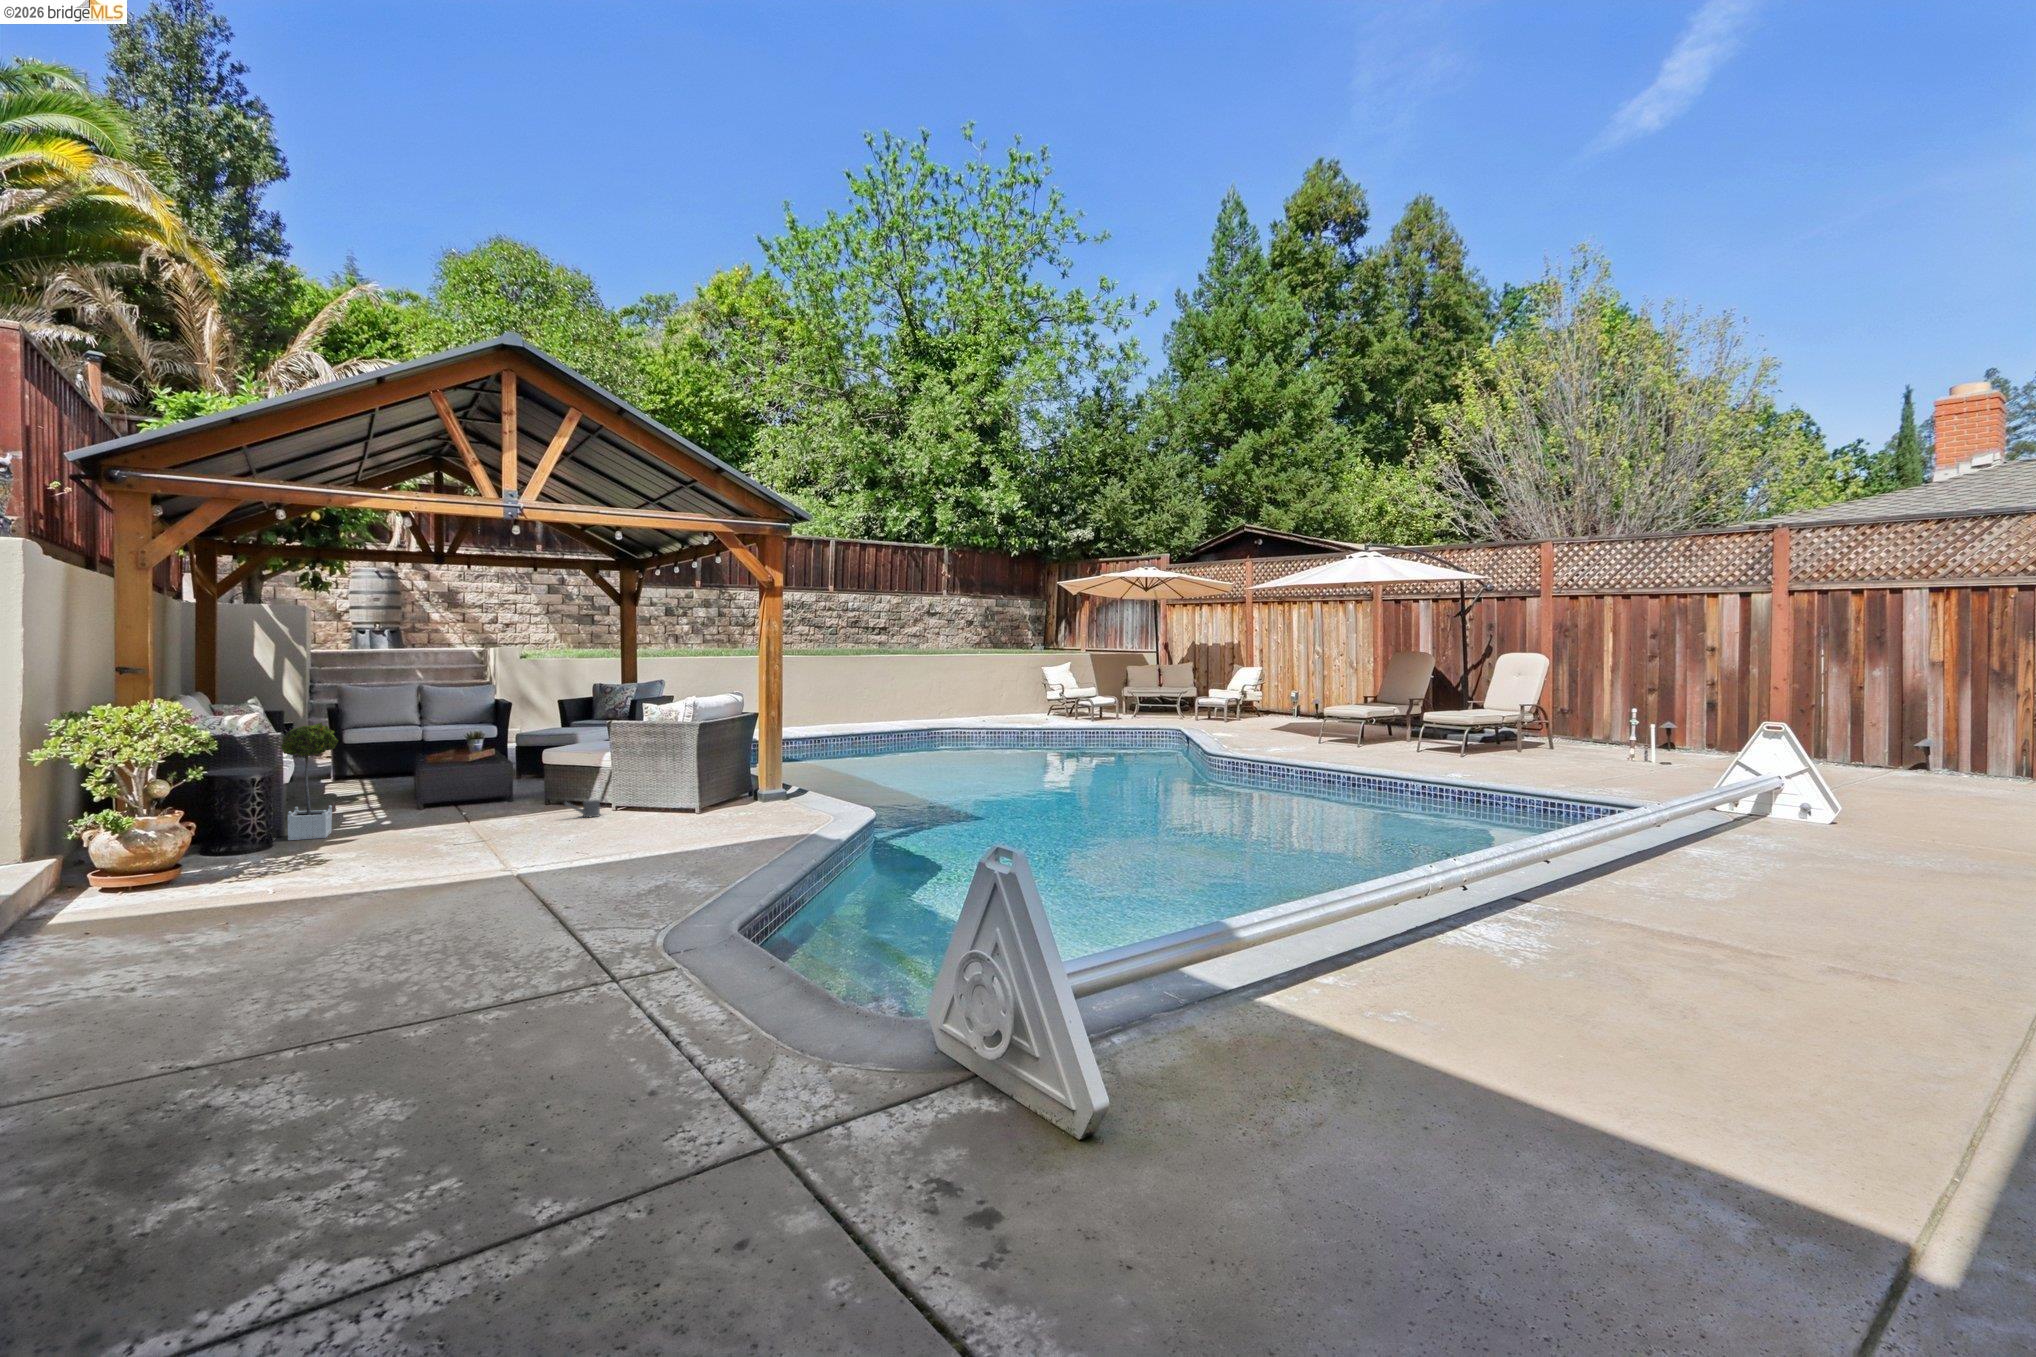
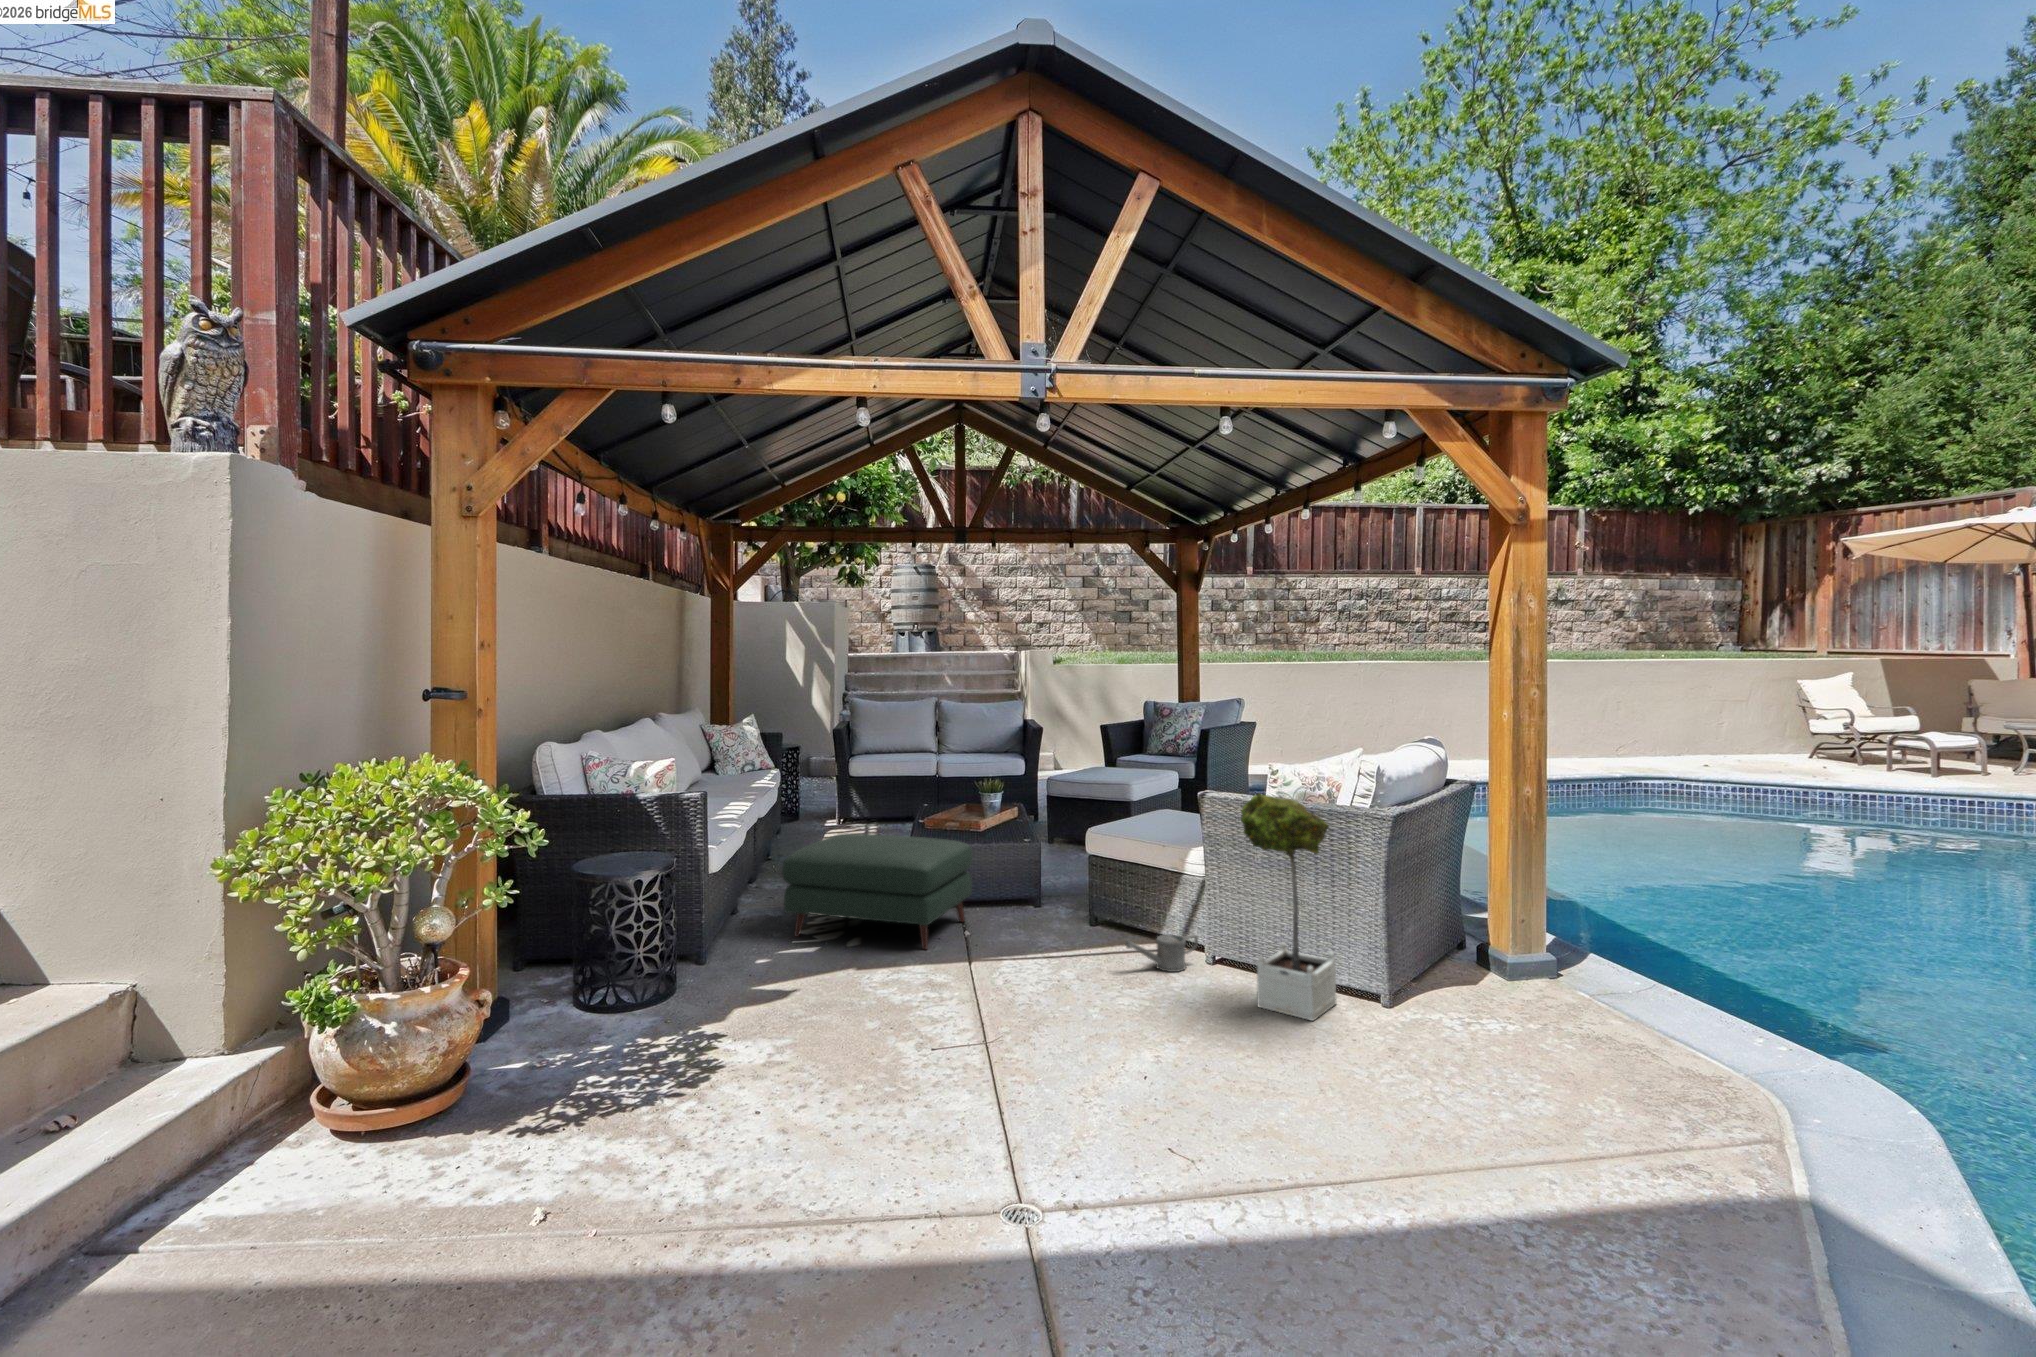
potted tree: present [281,722,338,840] -> present [1241,793,1336,1021]
ottoman: none [331,762,466,825] -> present [782,834,972,950]

